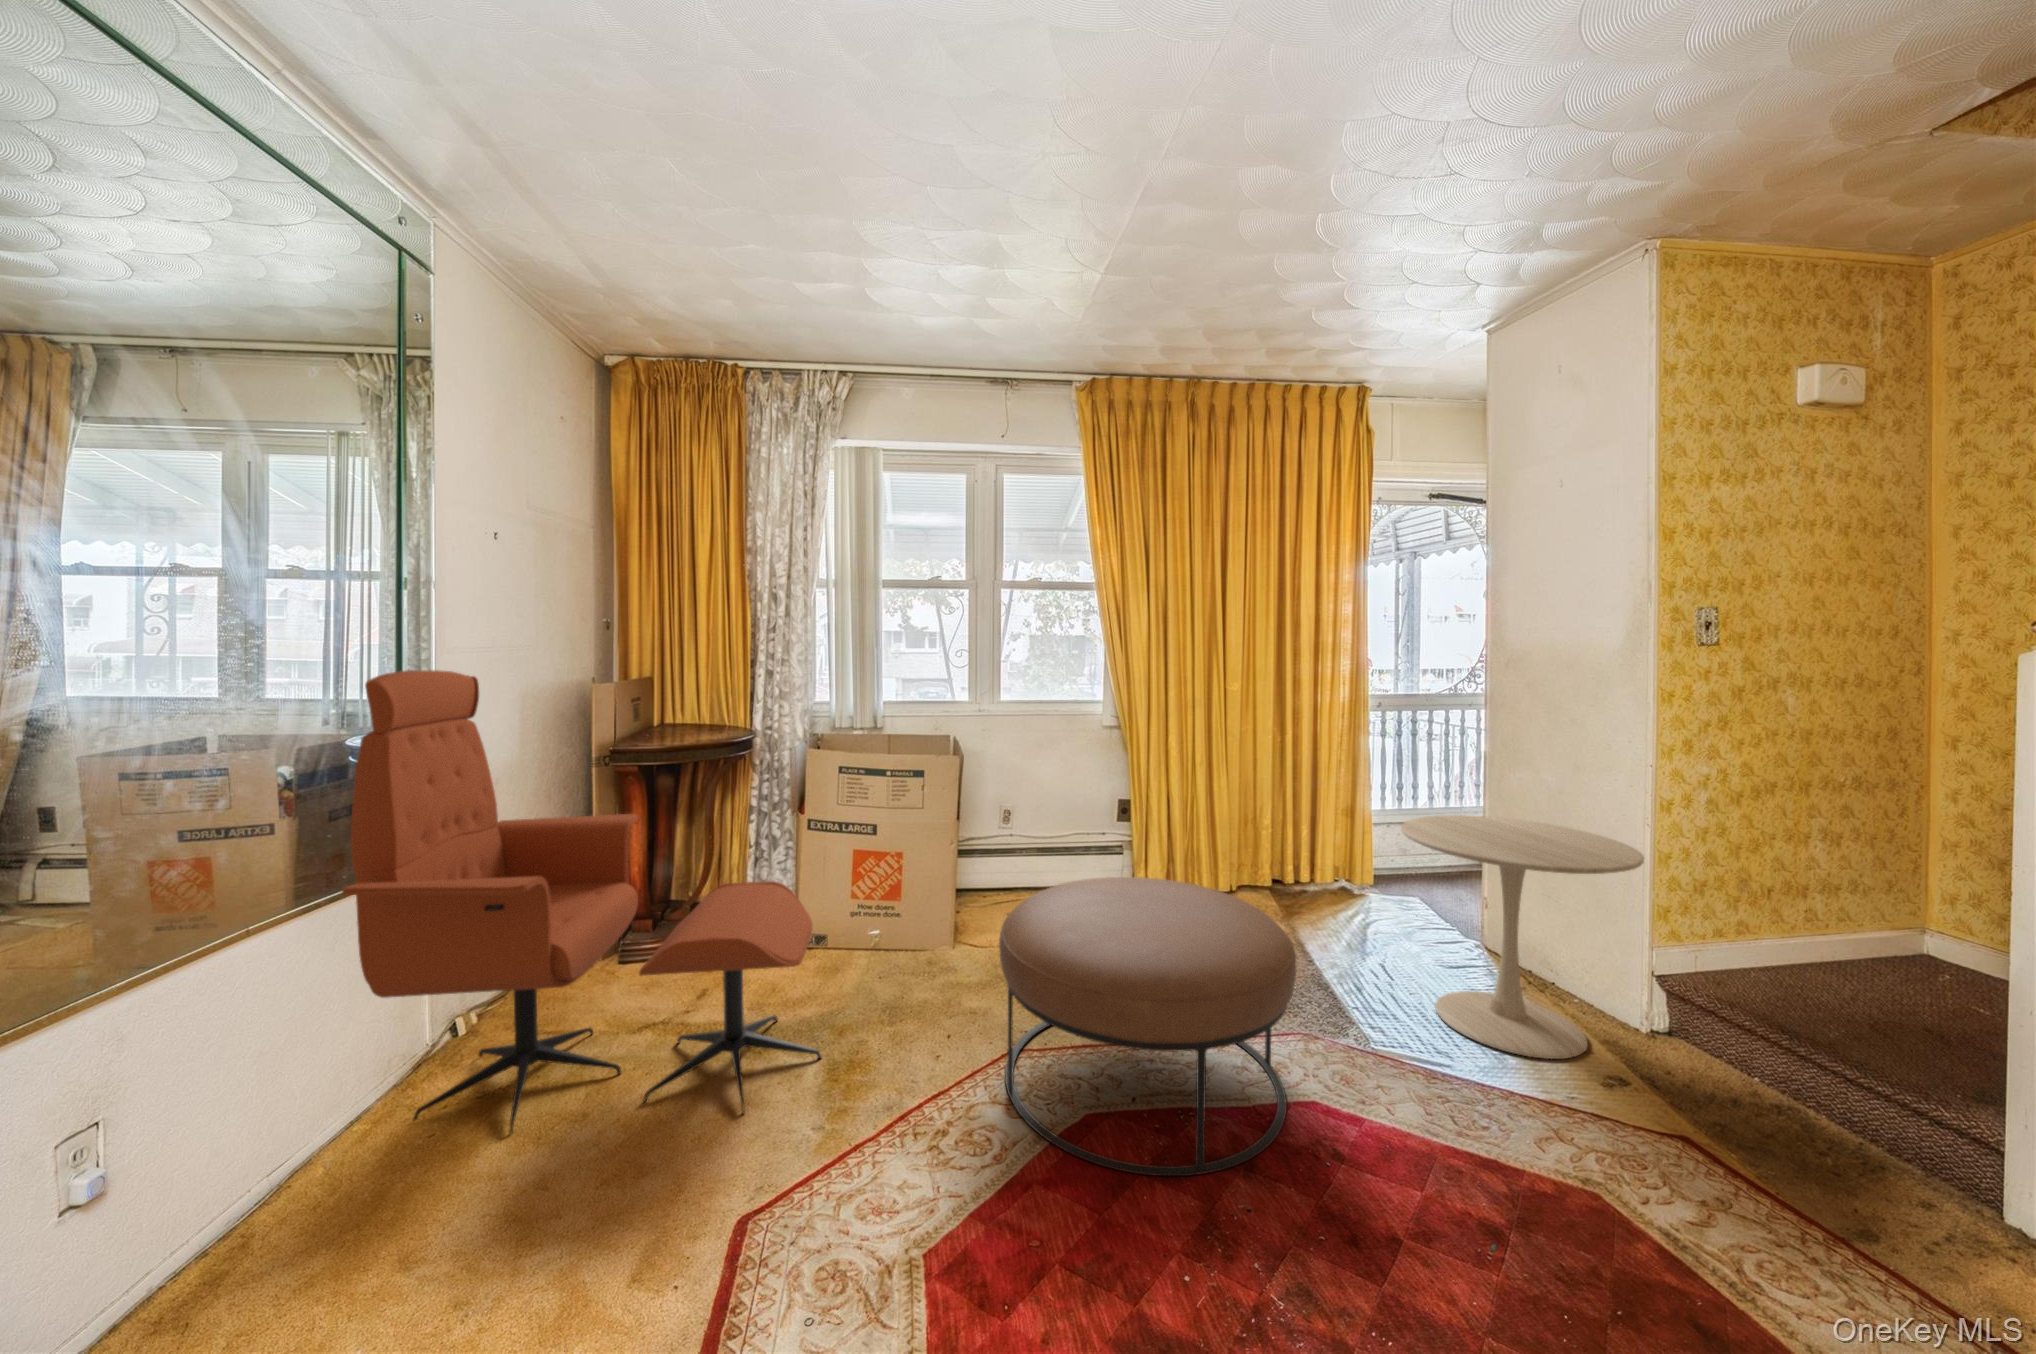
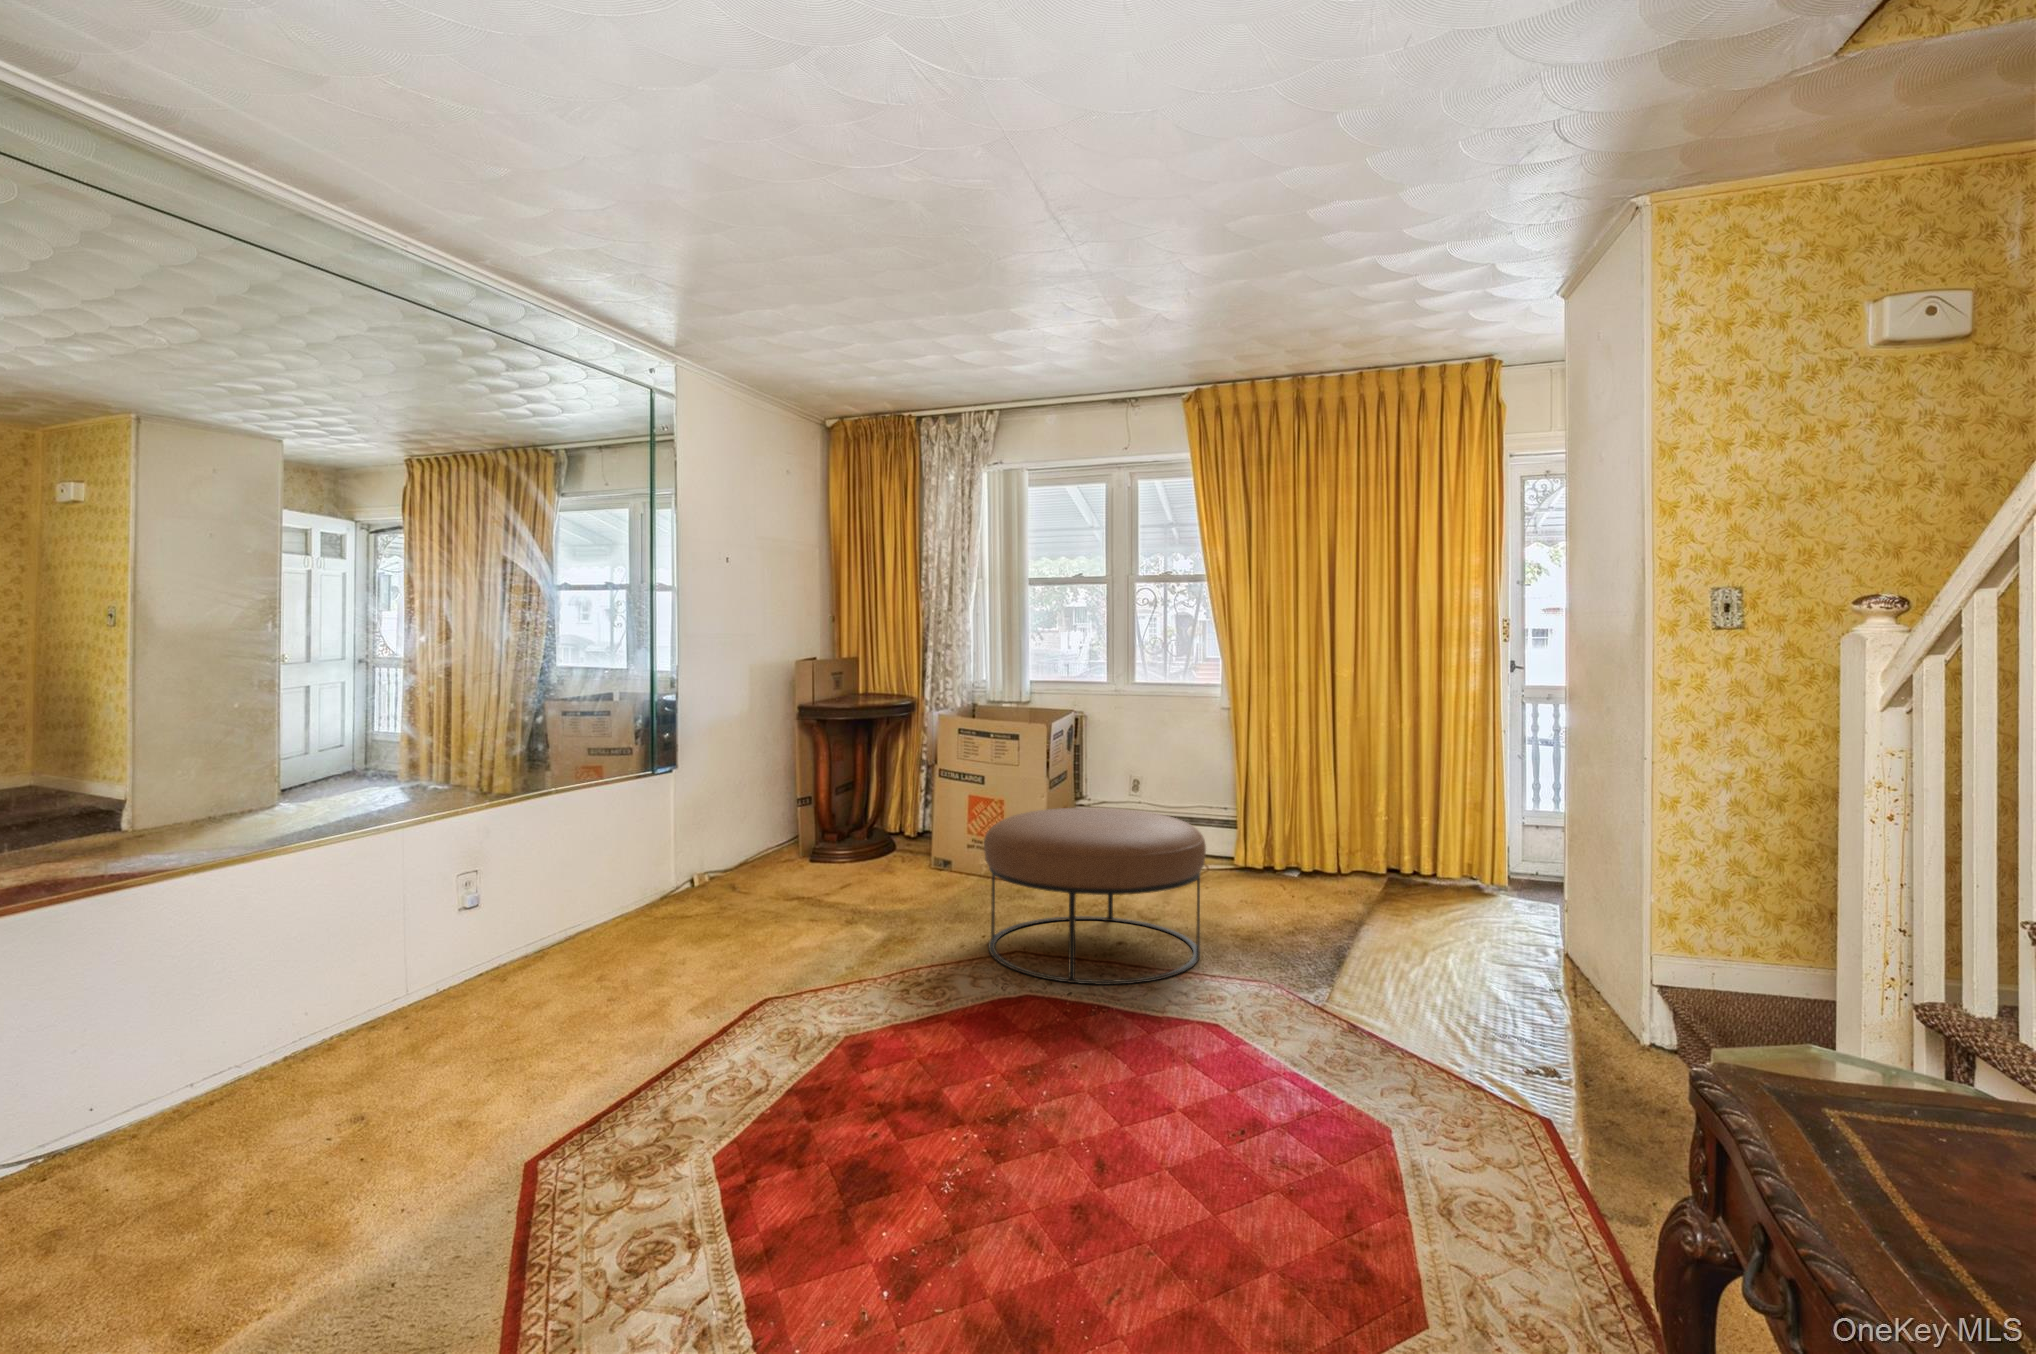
lounge chair: present [342,670,822,1134] -> none [643,640,902,922]
side table: present [1401,815,1644,1059] -> none [1367,784,1579,997]

